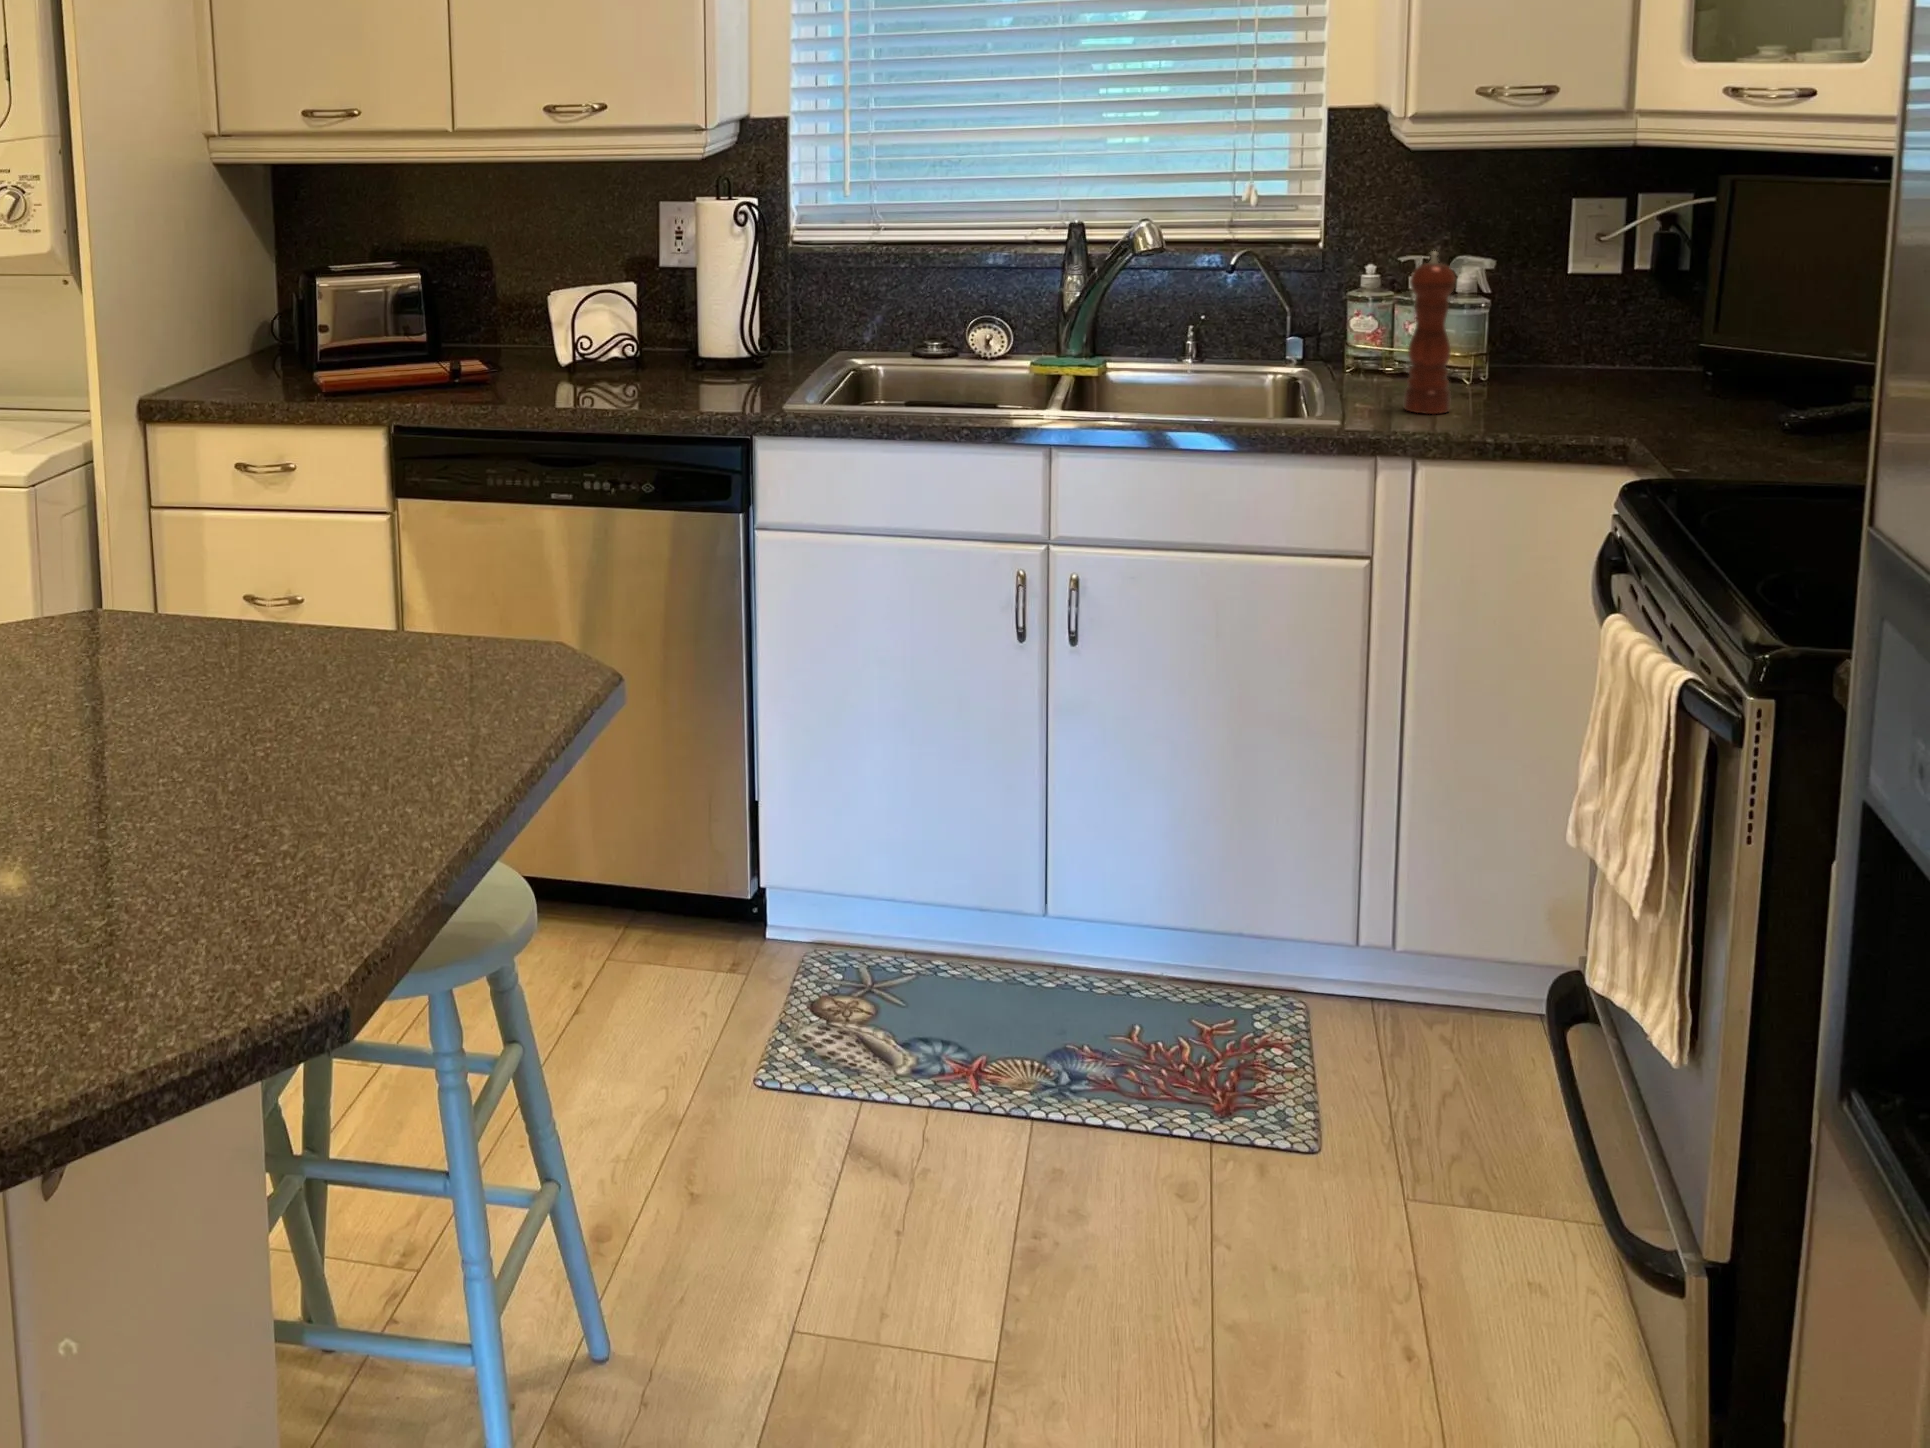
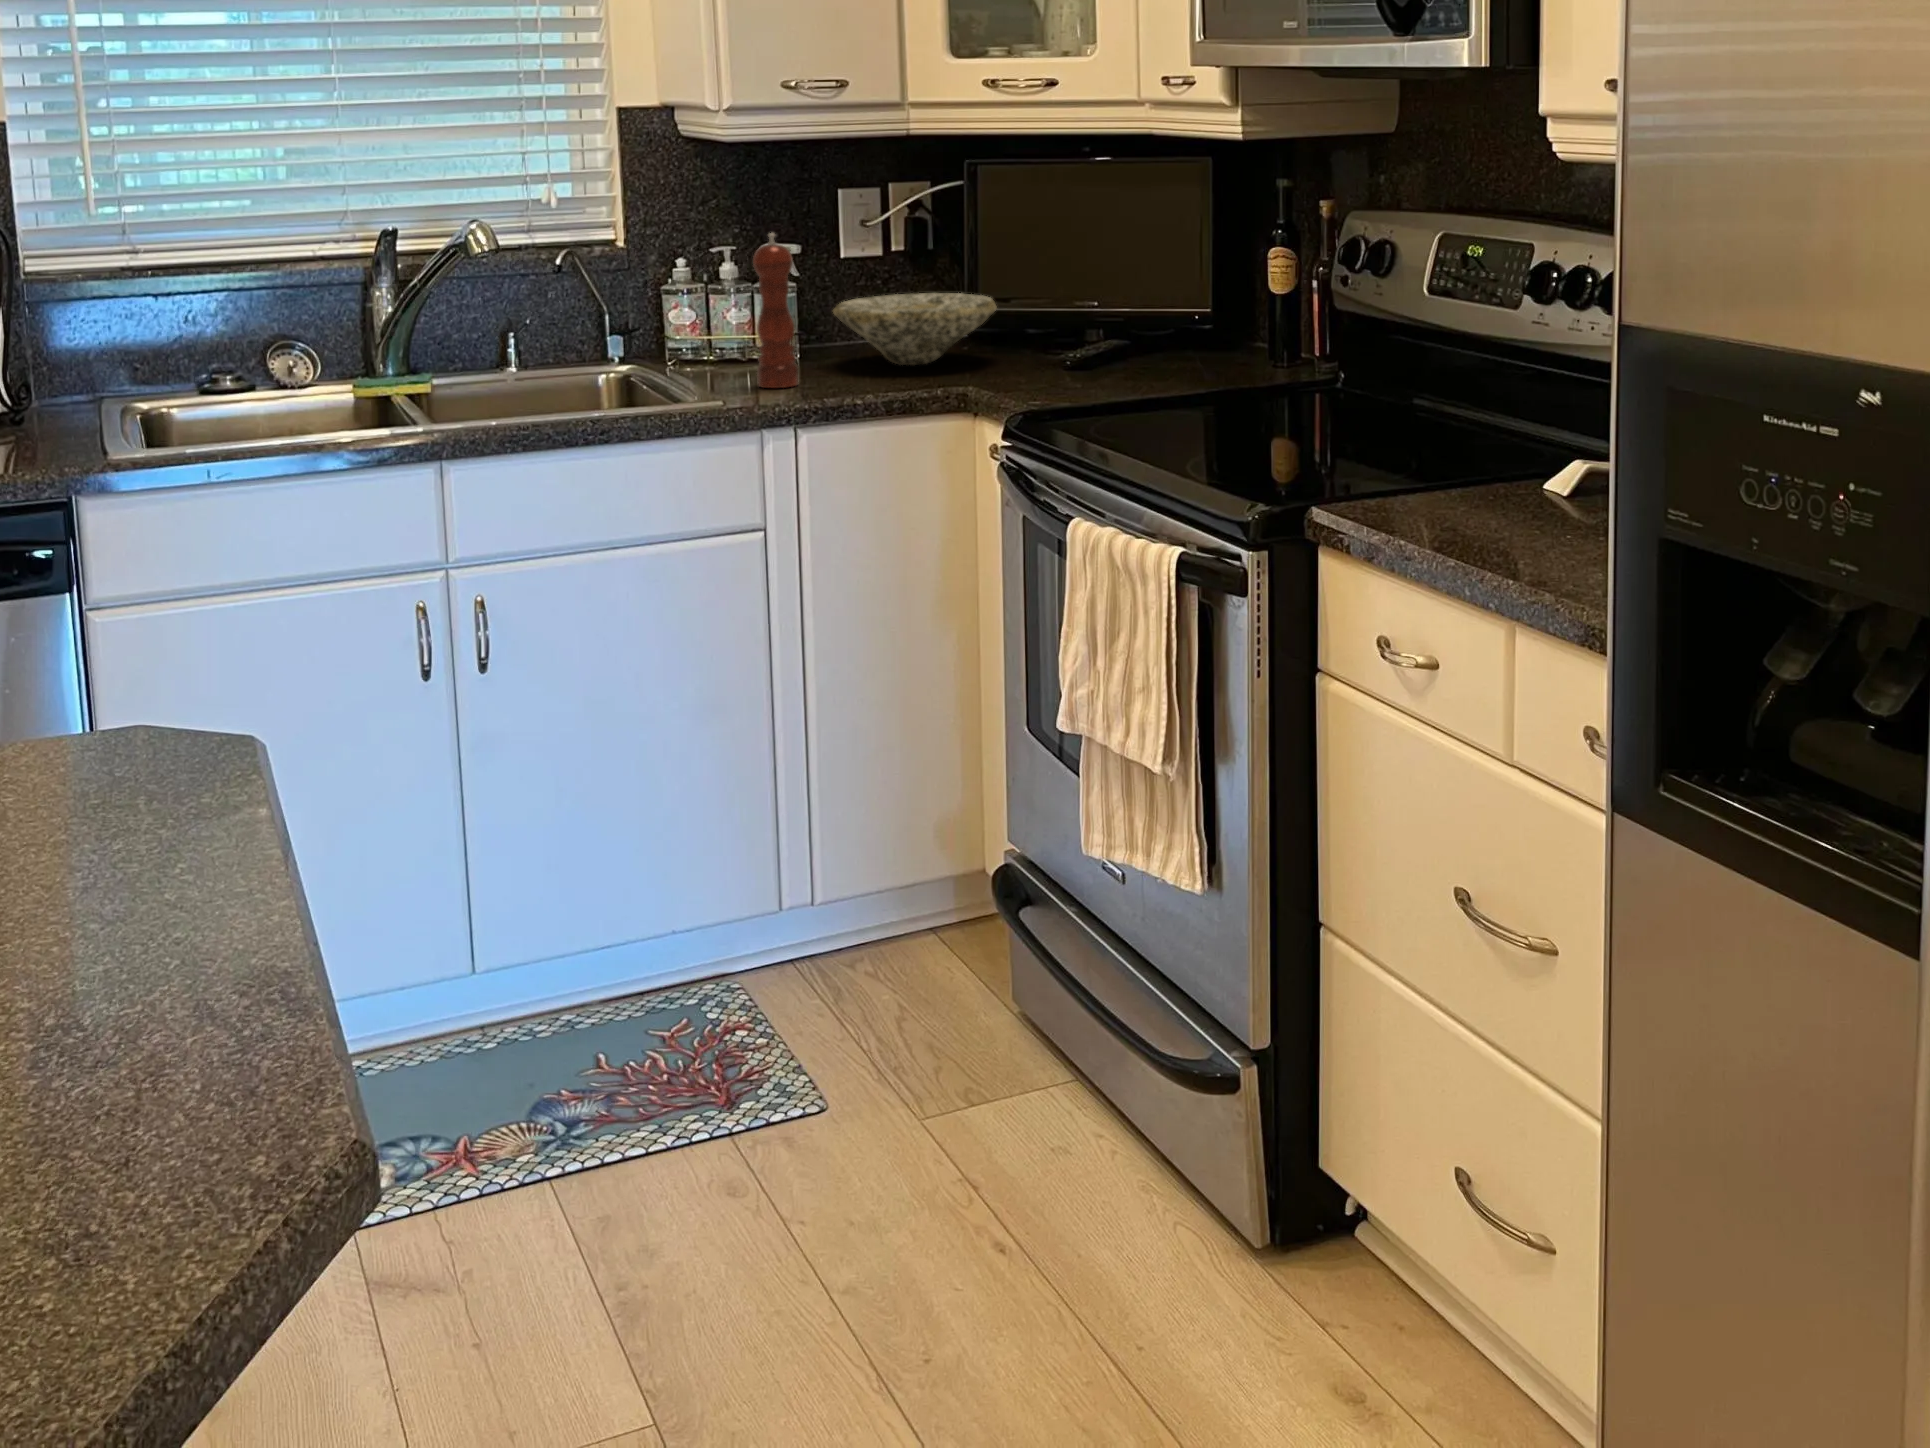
bowl: none [1518,323,1723,406] -> present [833,293,997,365]

